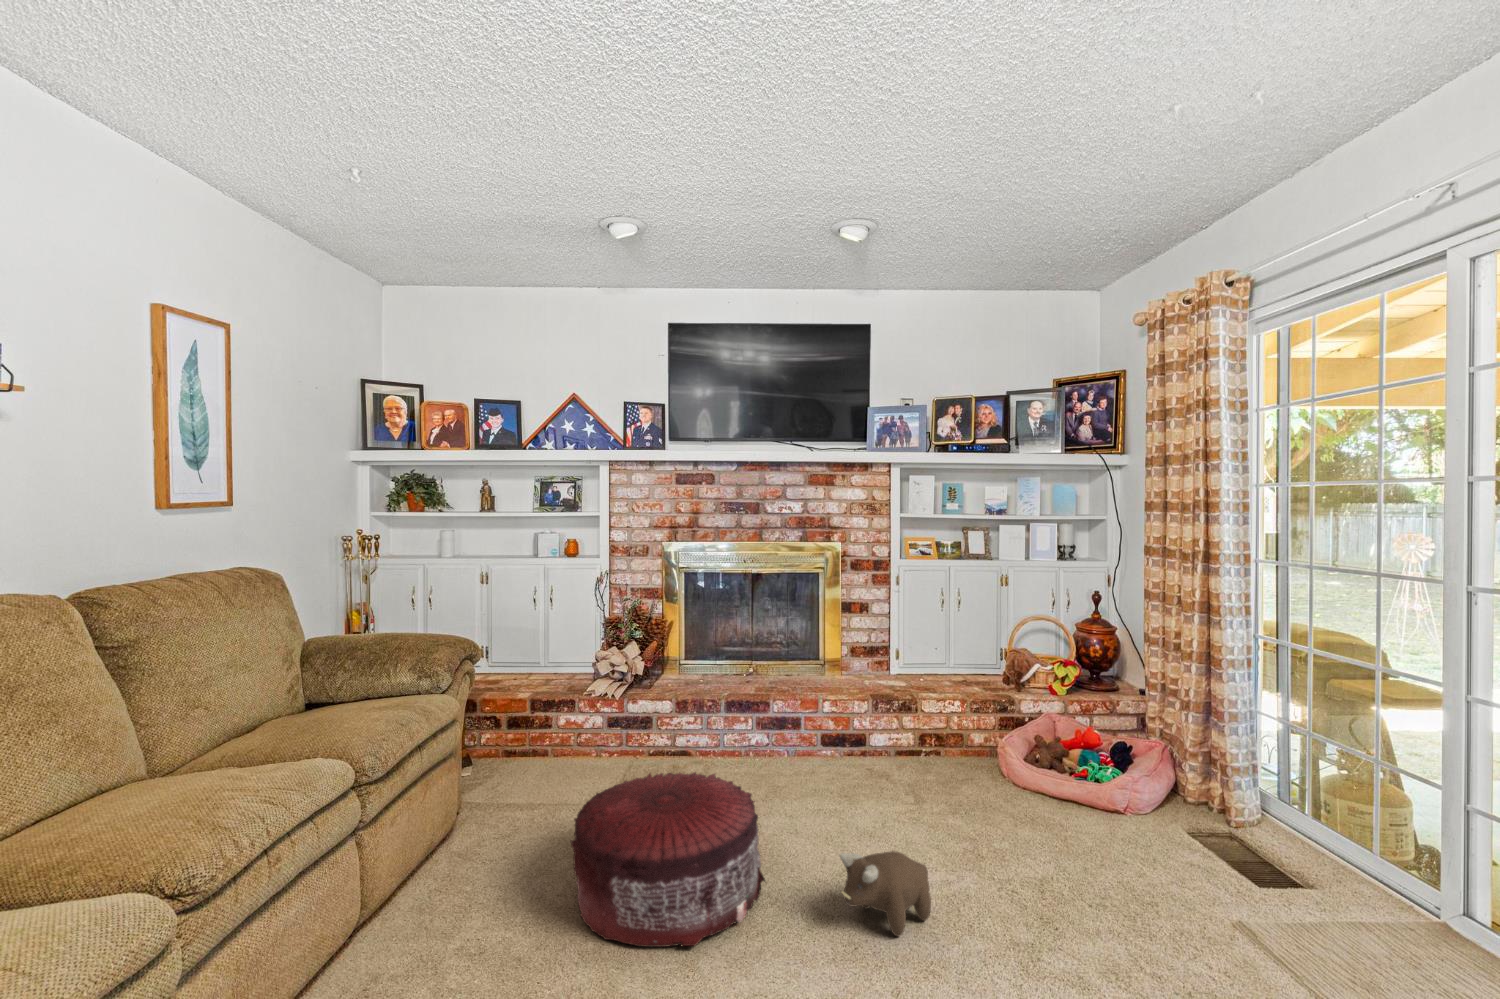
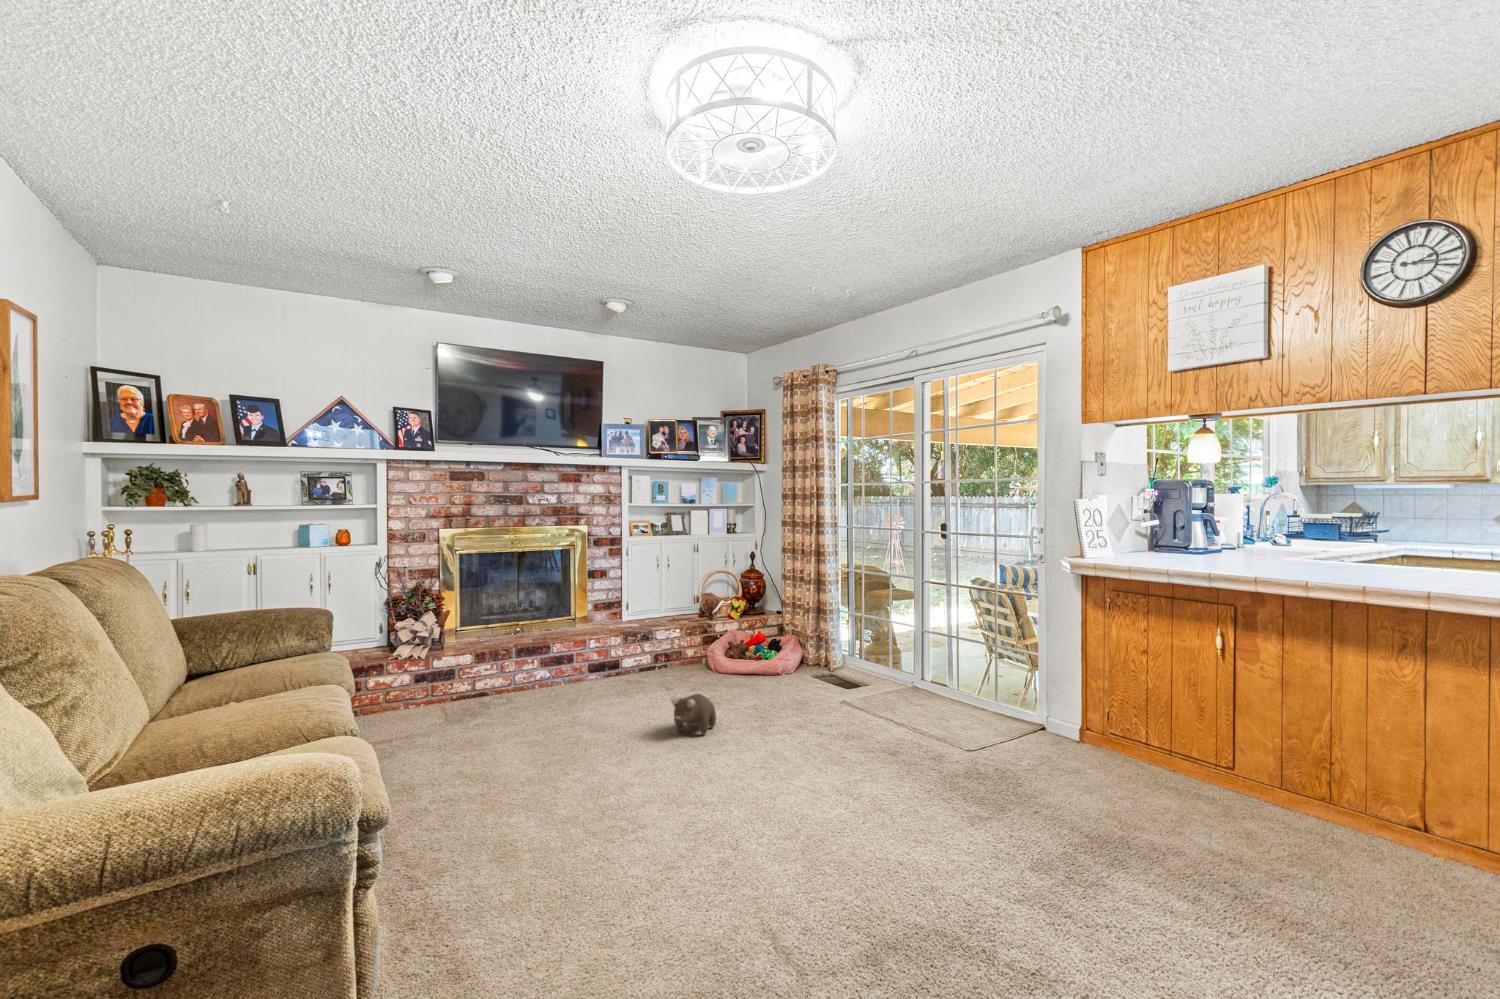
pouf: present [571,772,765,947] -> none [497,677,621,771]

